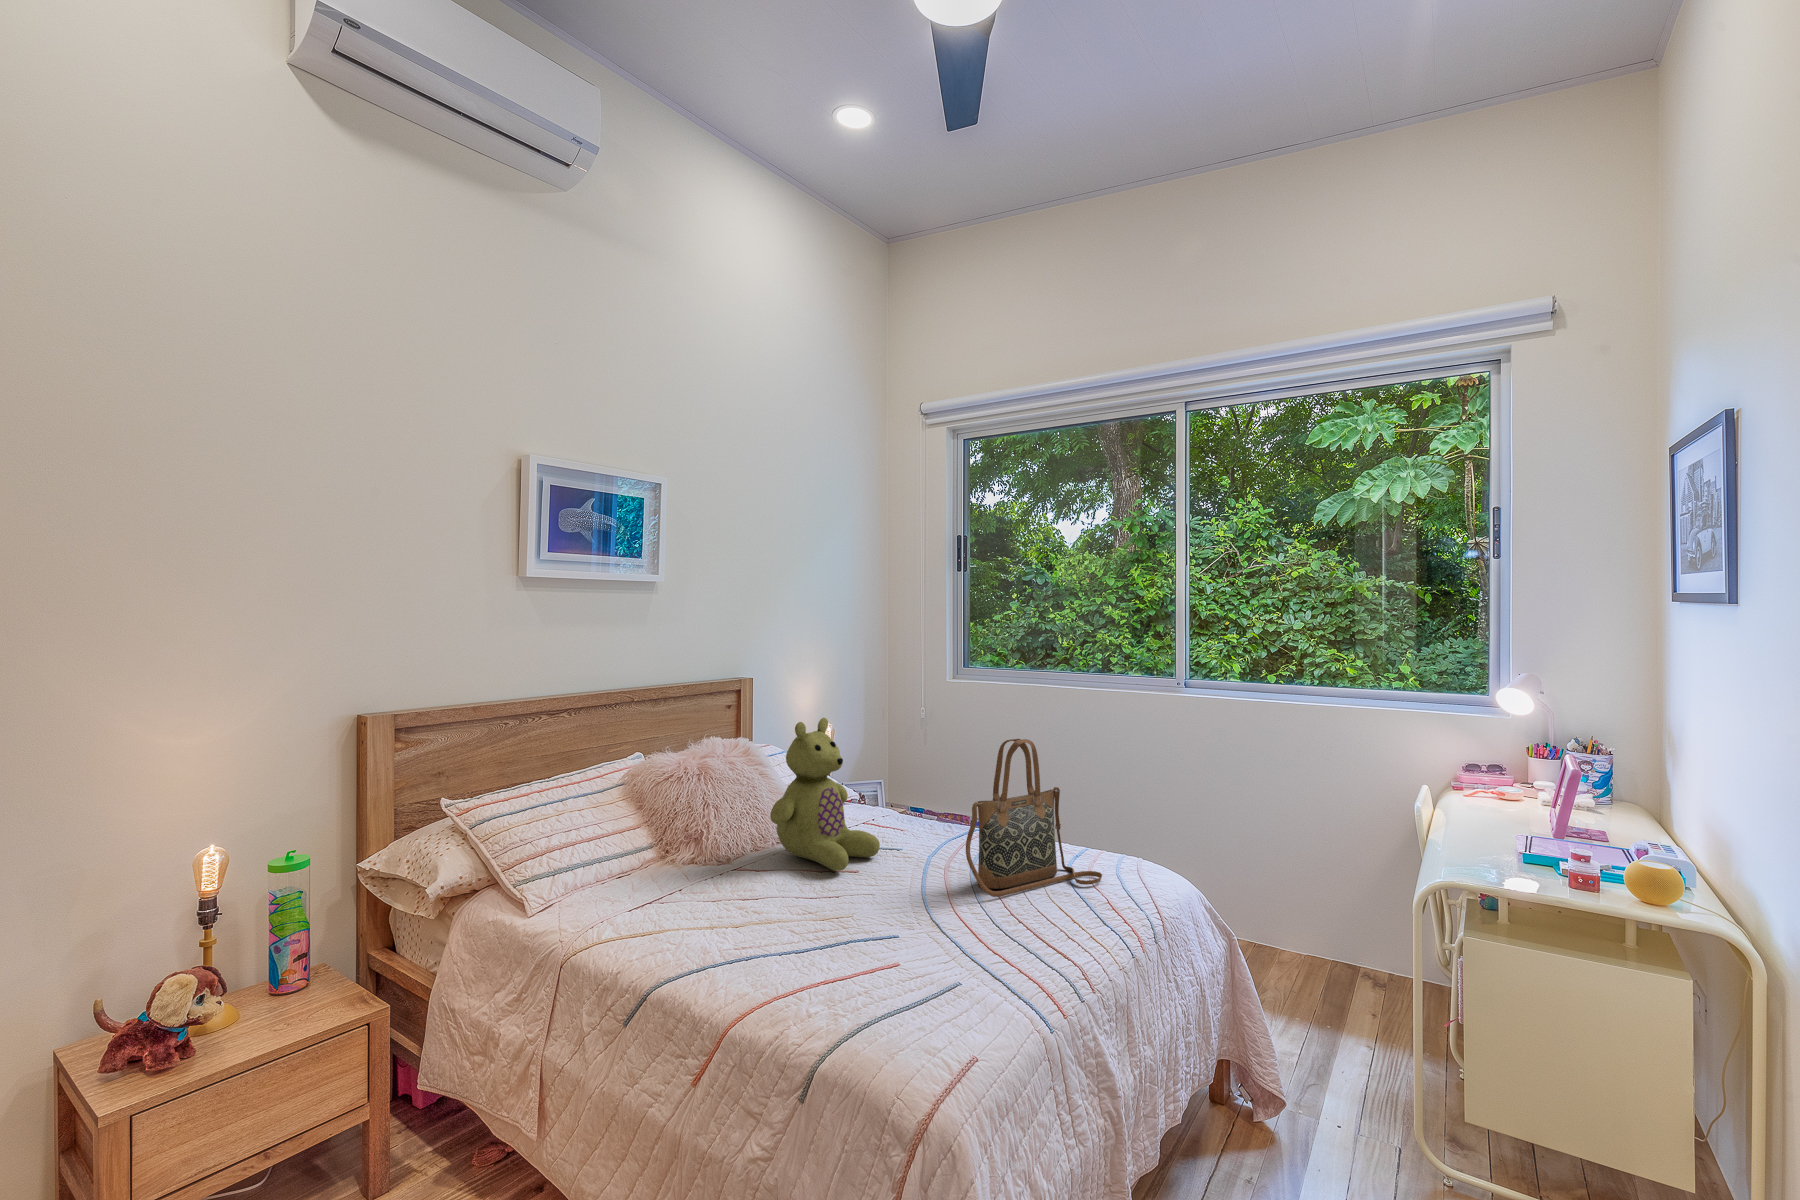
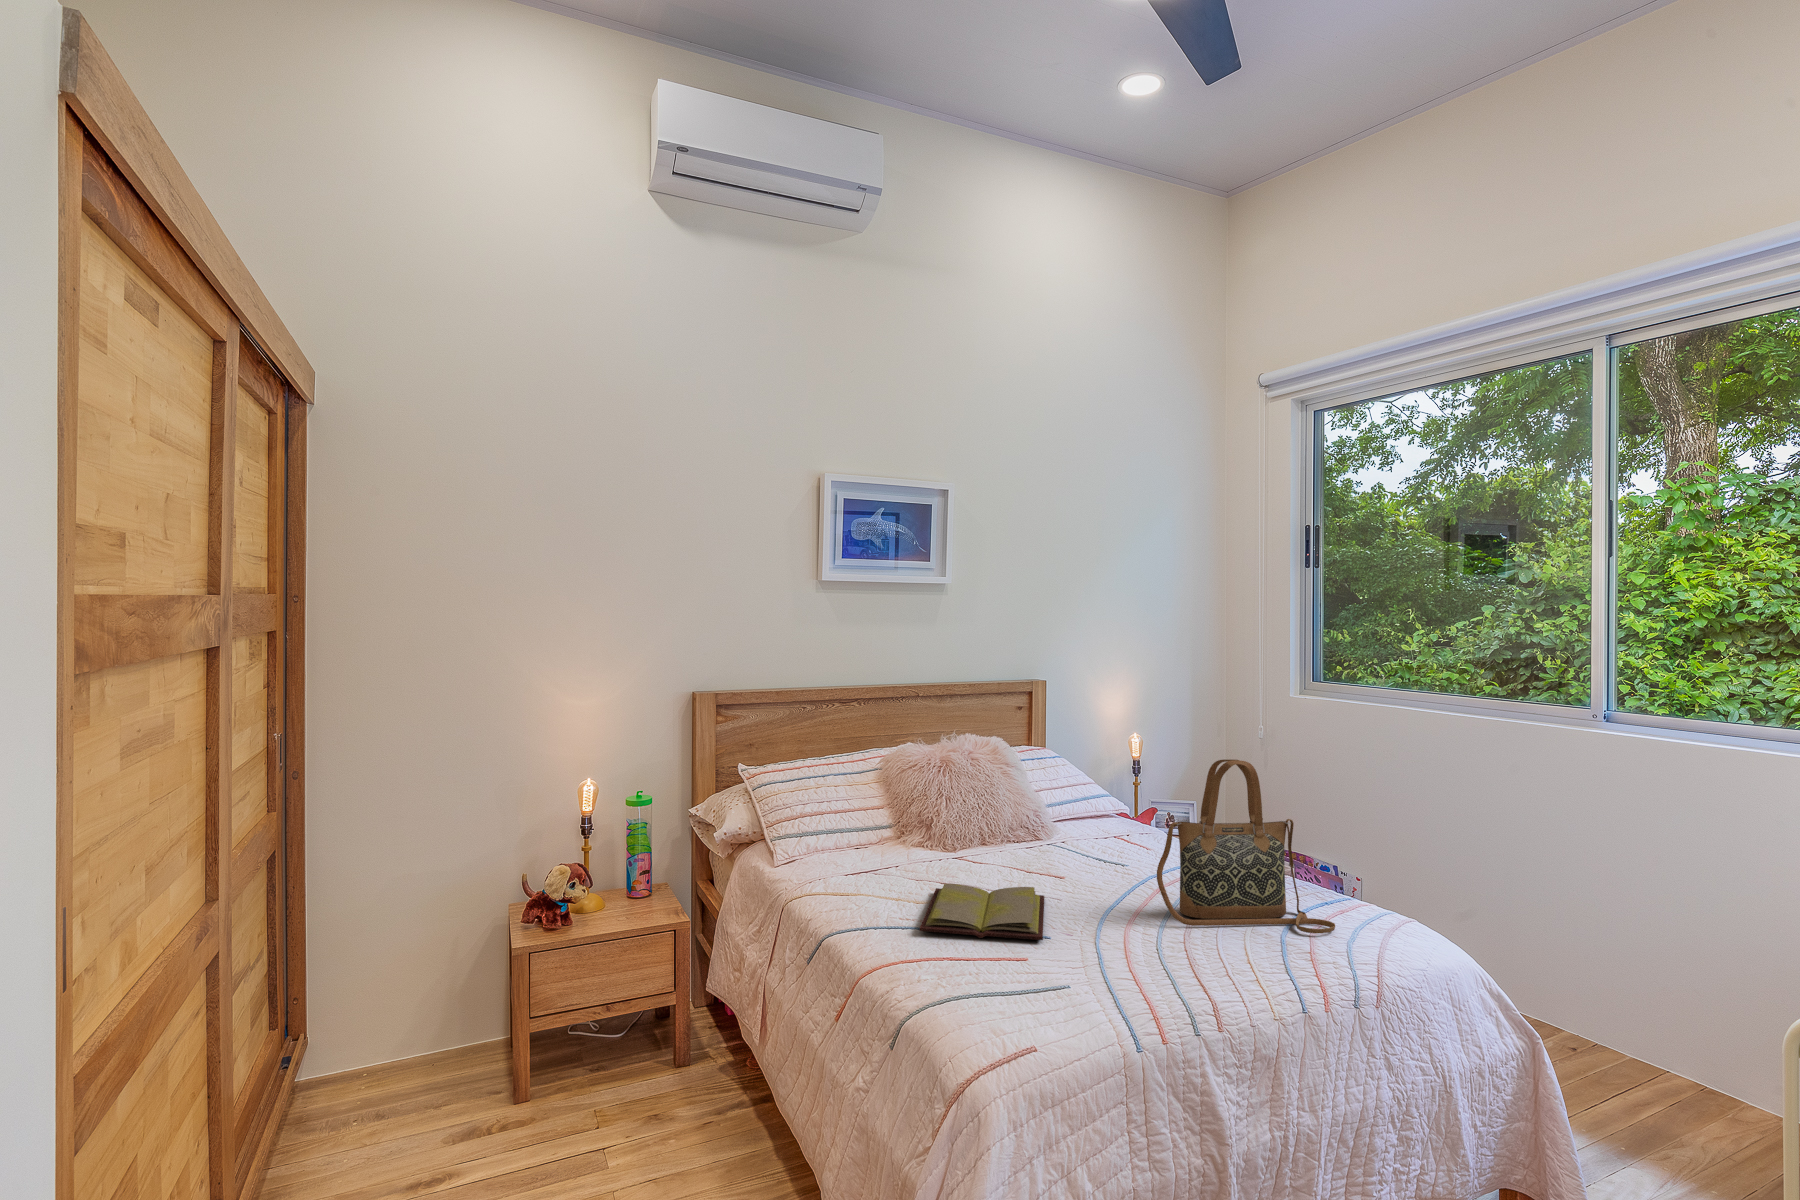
stuffed bear: present [770,718,880,871] -> none [989,723,1102,875]
diary: none [742,887,891,958] -> present [920,884,1044,940]

